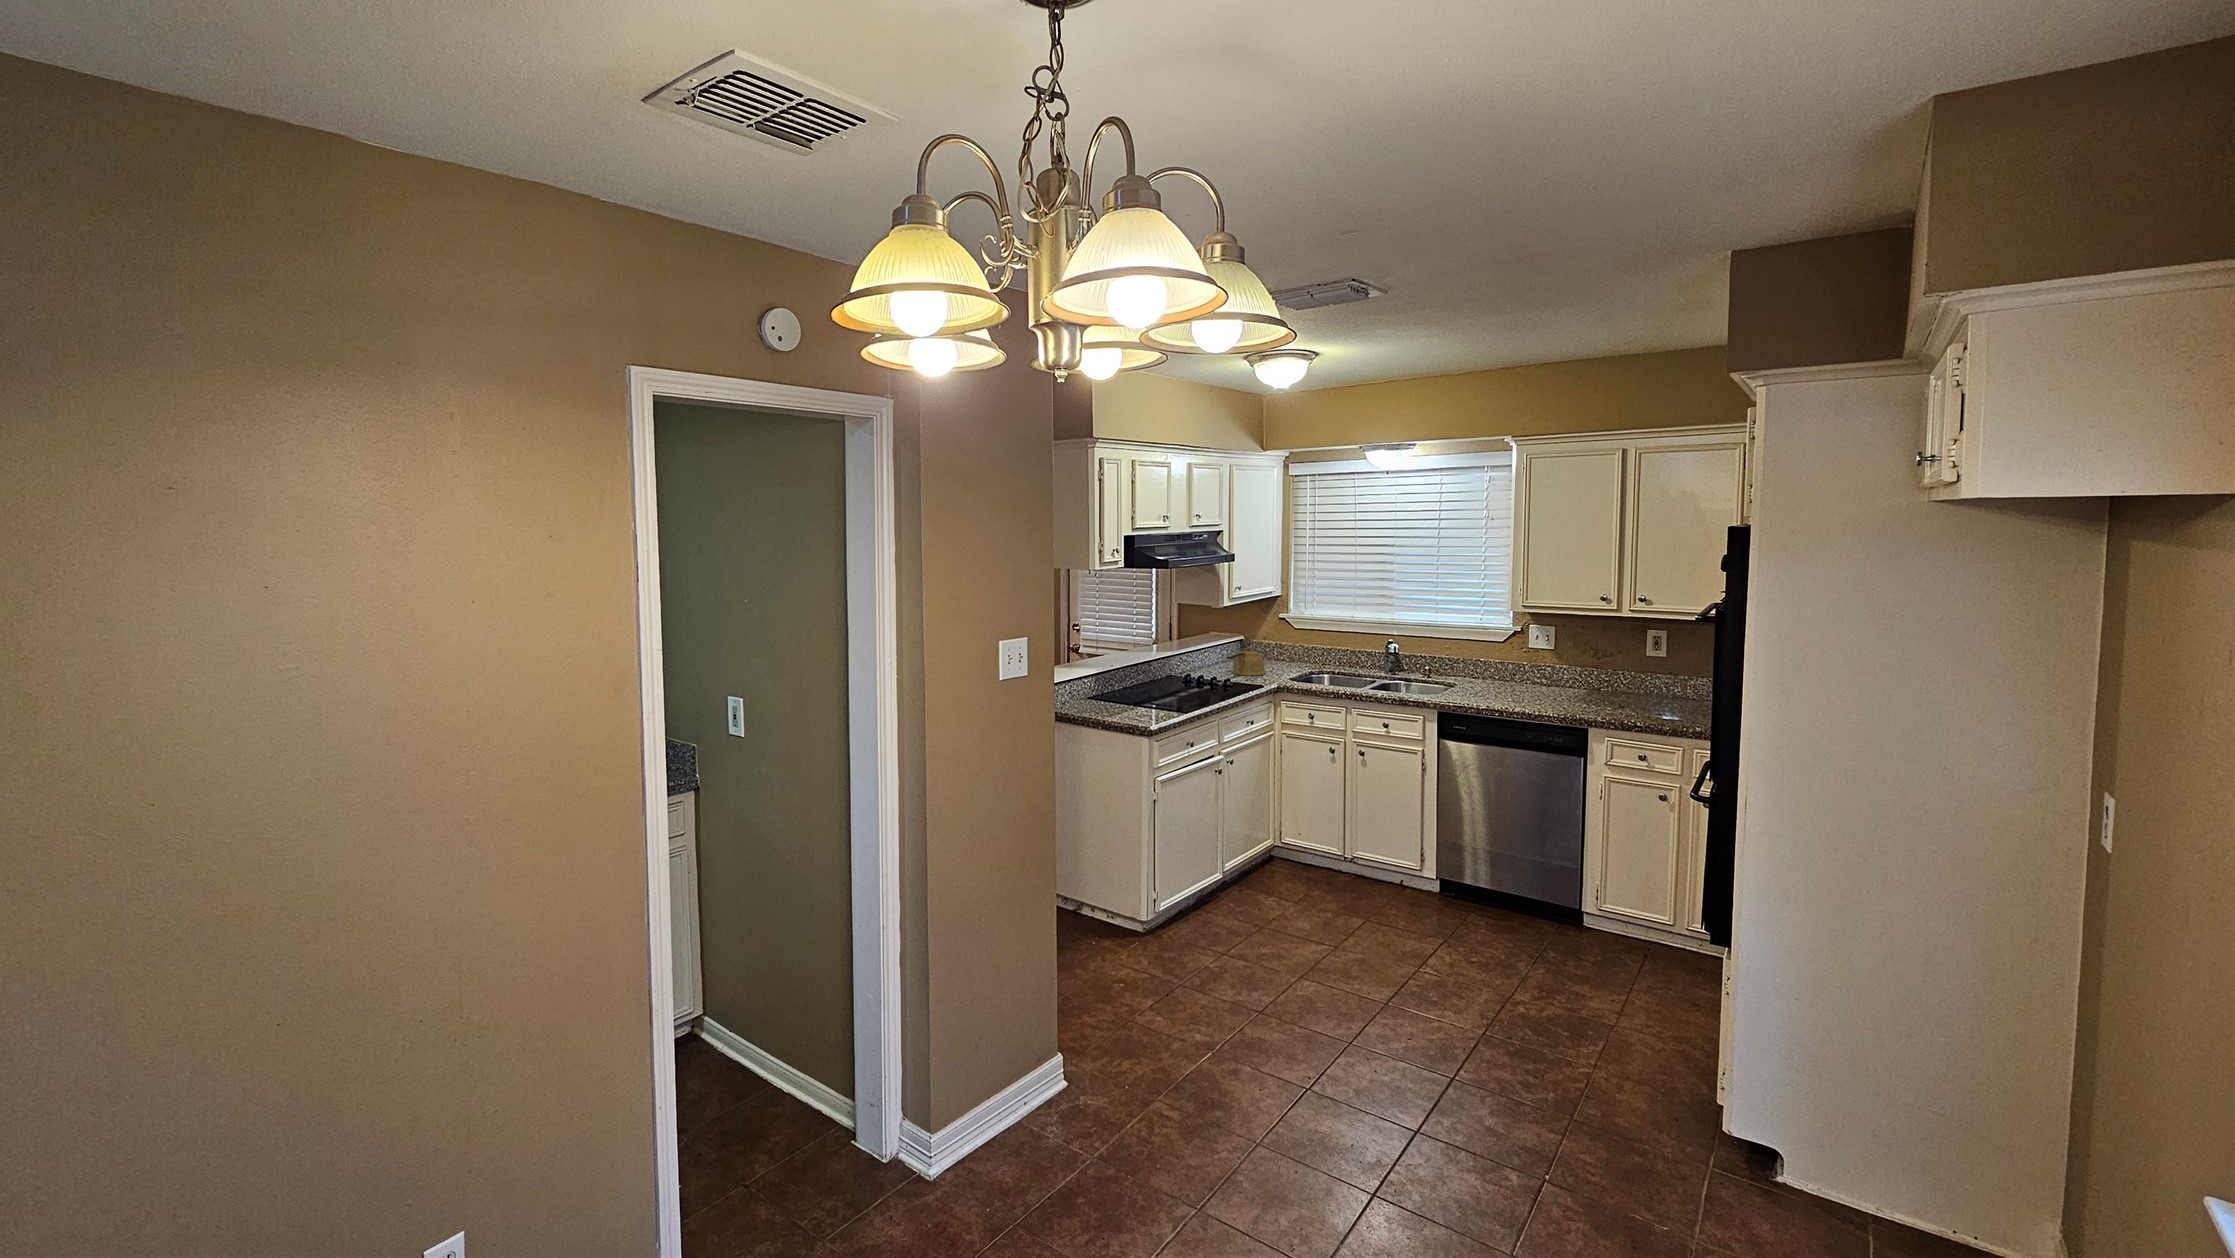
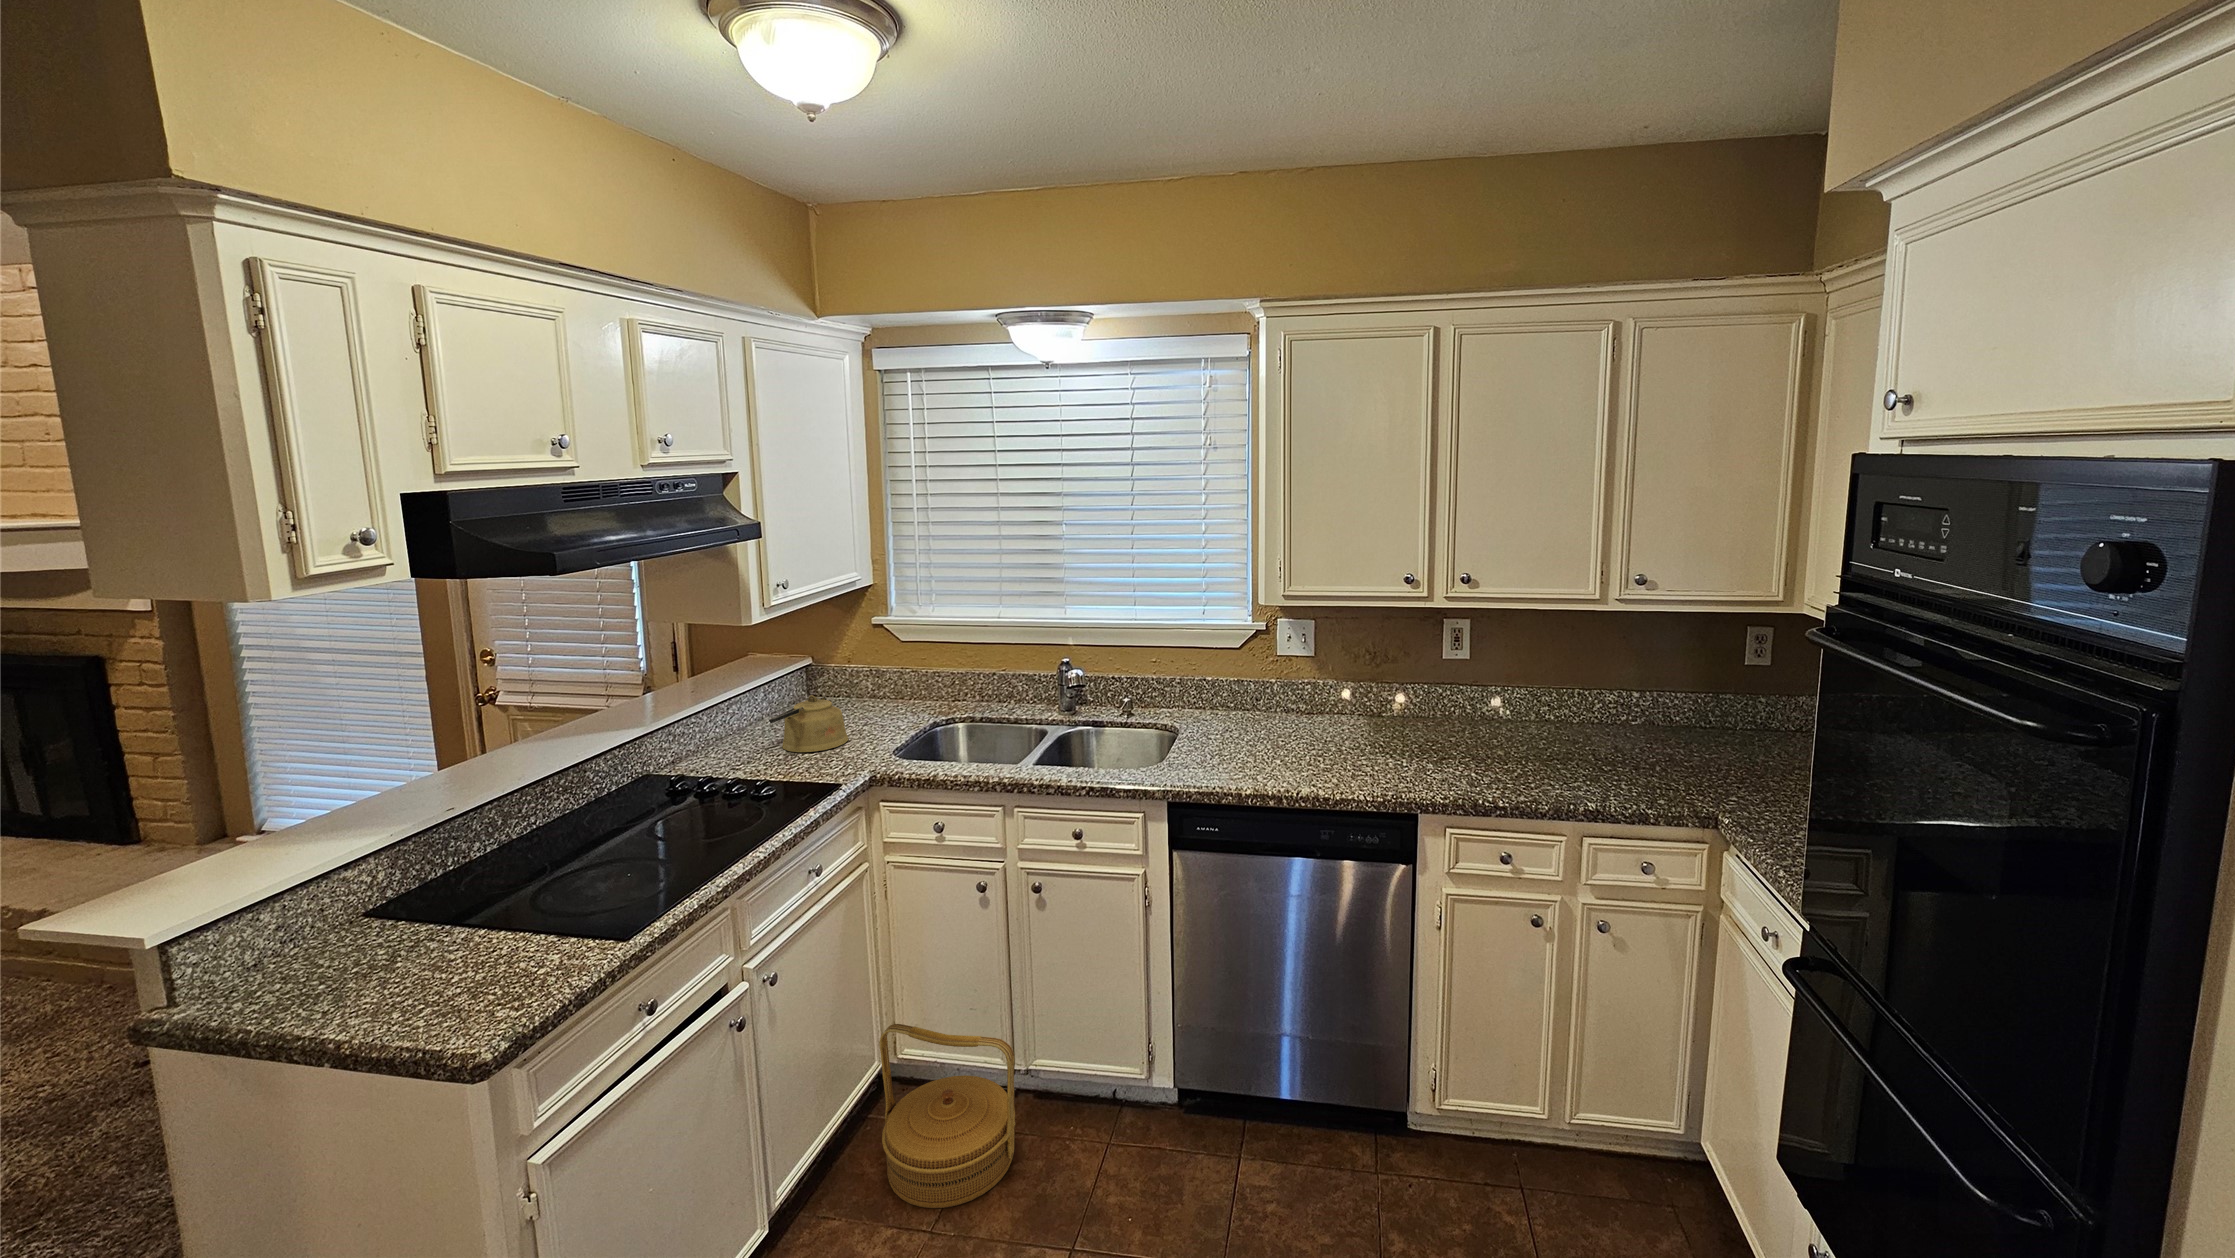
basket: none [1275,808,1344,895] -> present [879,1024,1015,1208]

